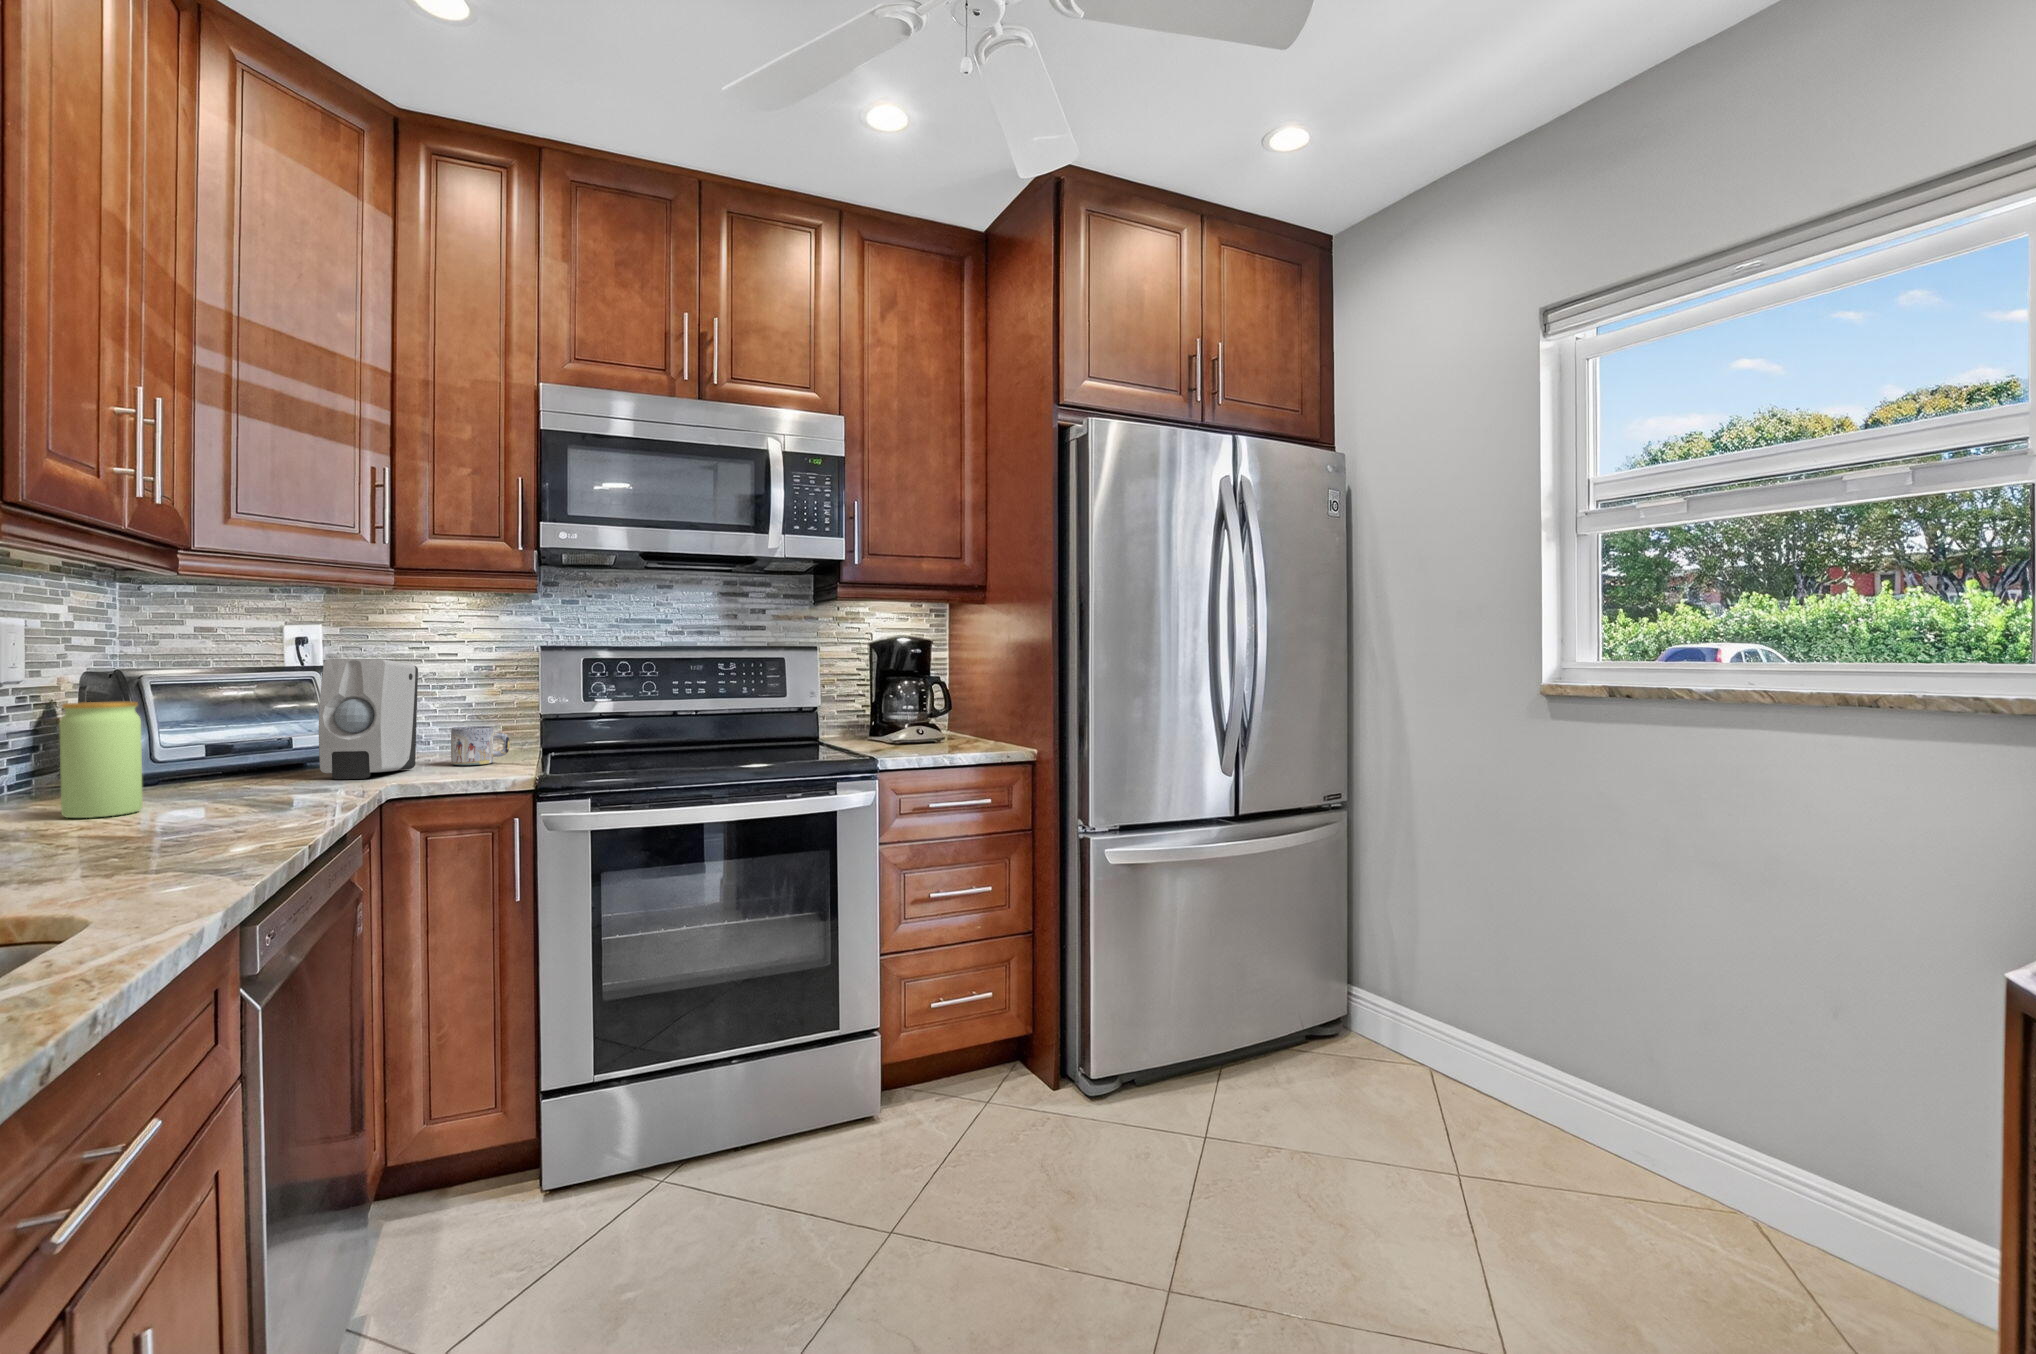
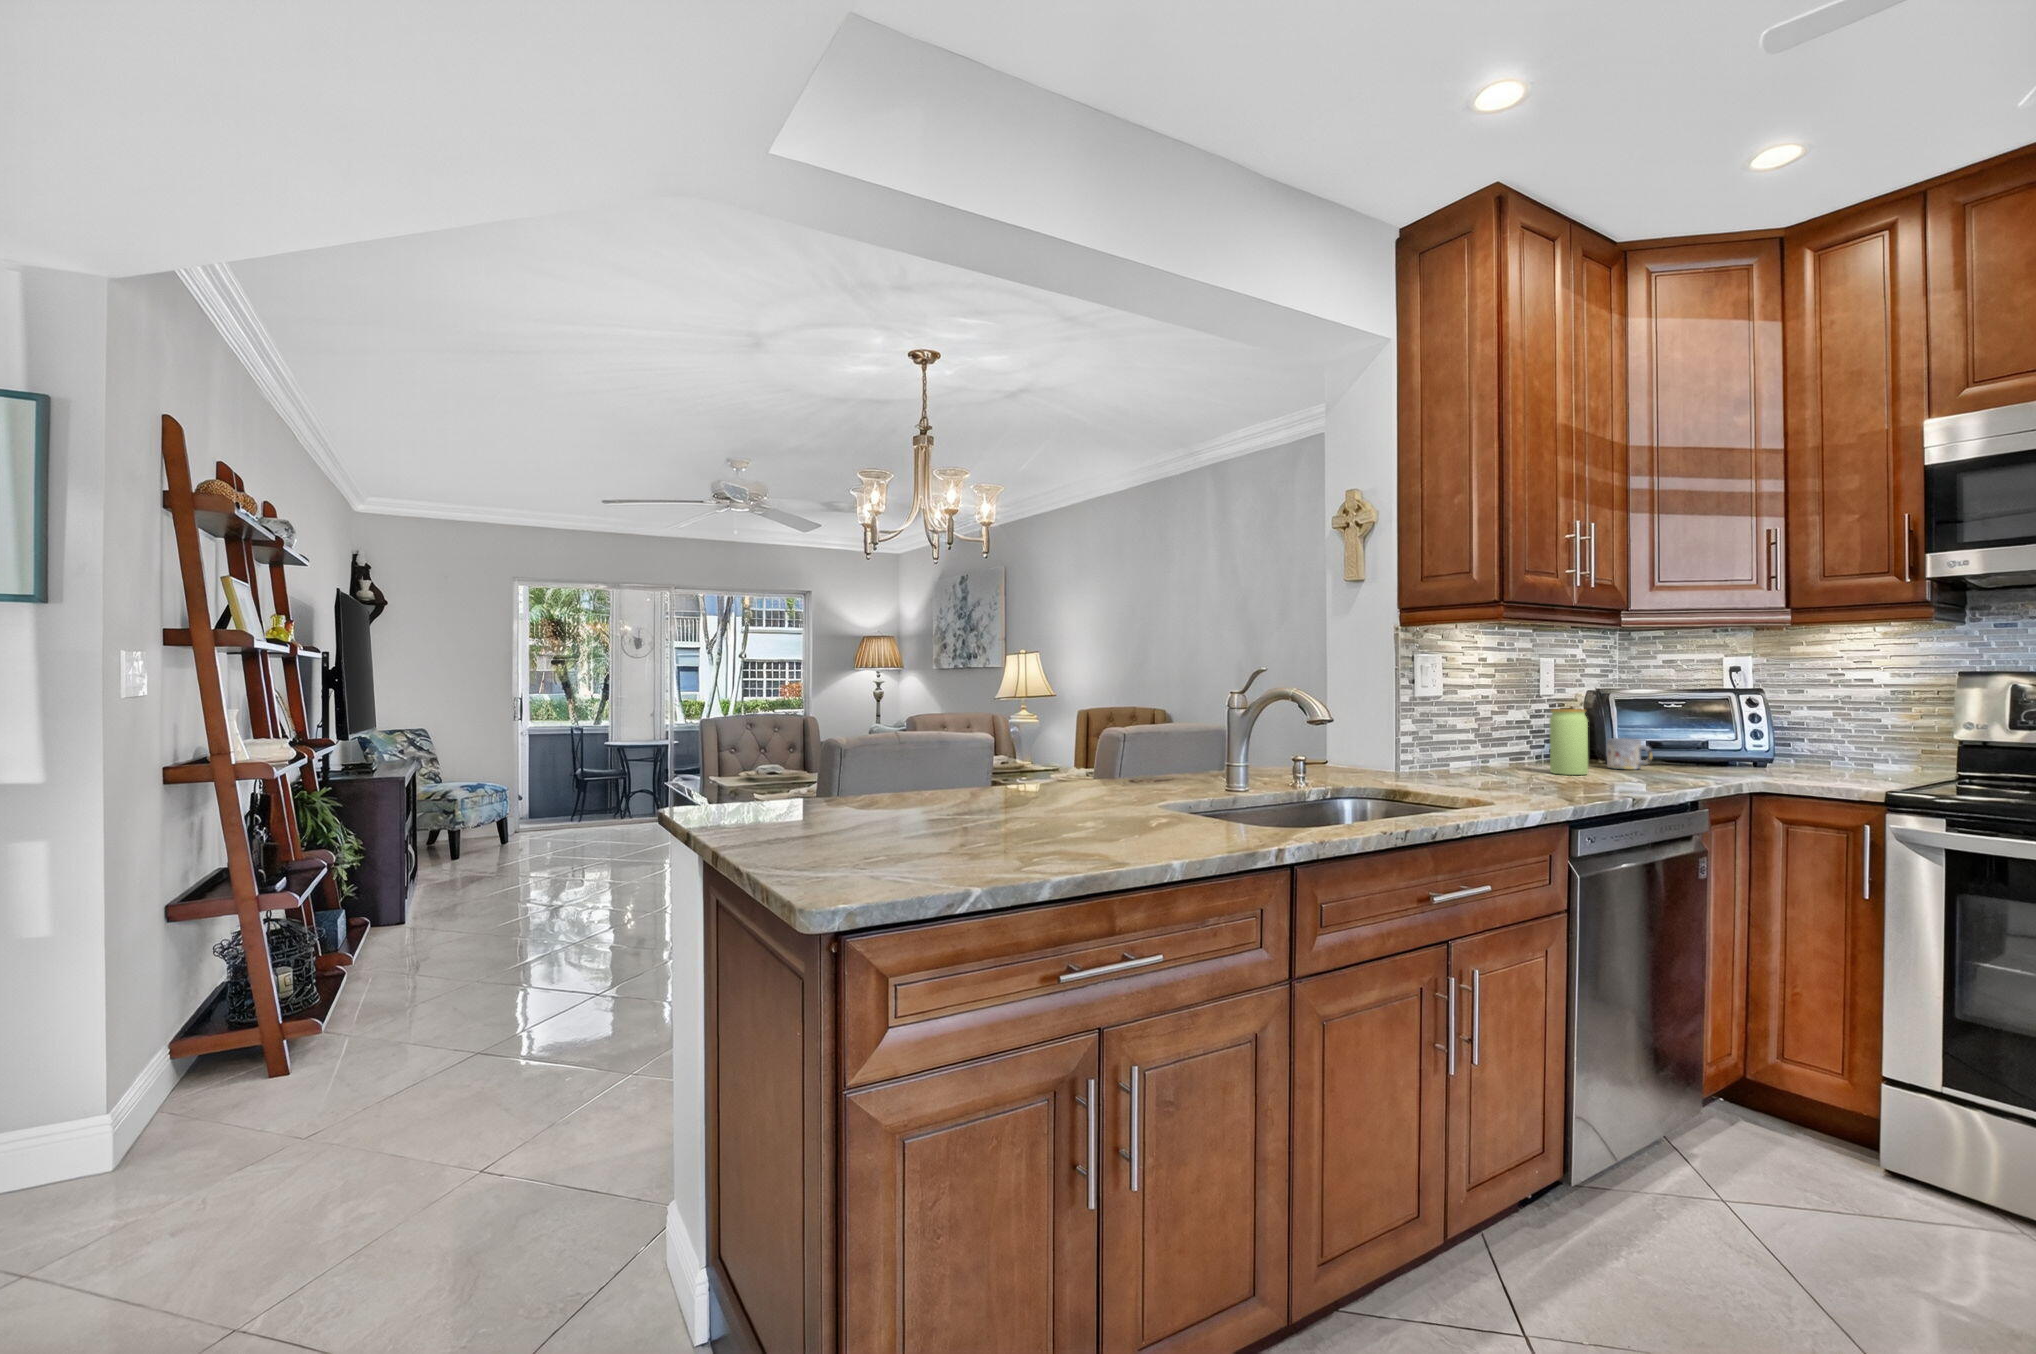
soap dispenser: present [319,659,418,779] -> none [1712,683,1799,775]
mug: present [451,726,510,765] -> present [1607,738,1653,769]

